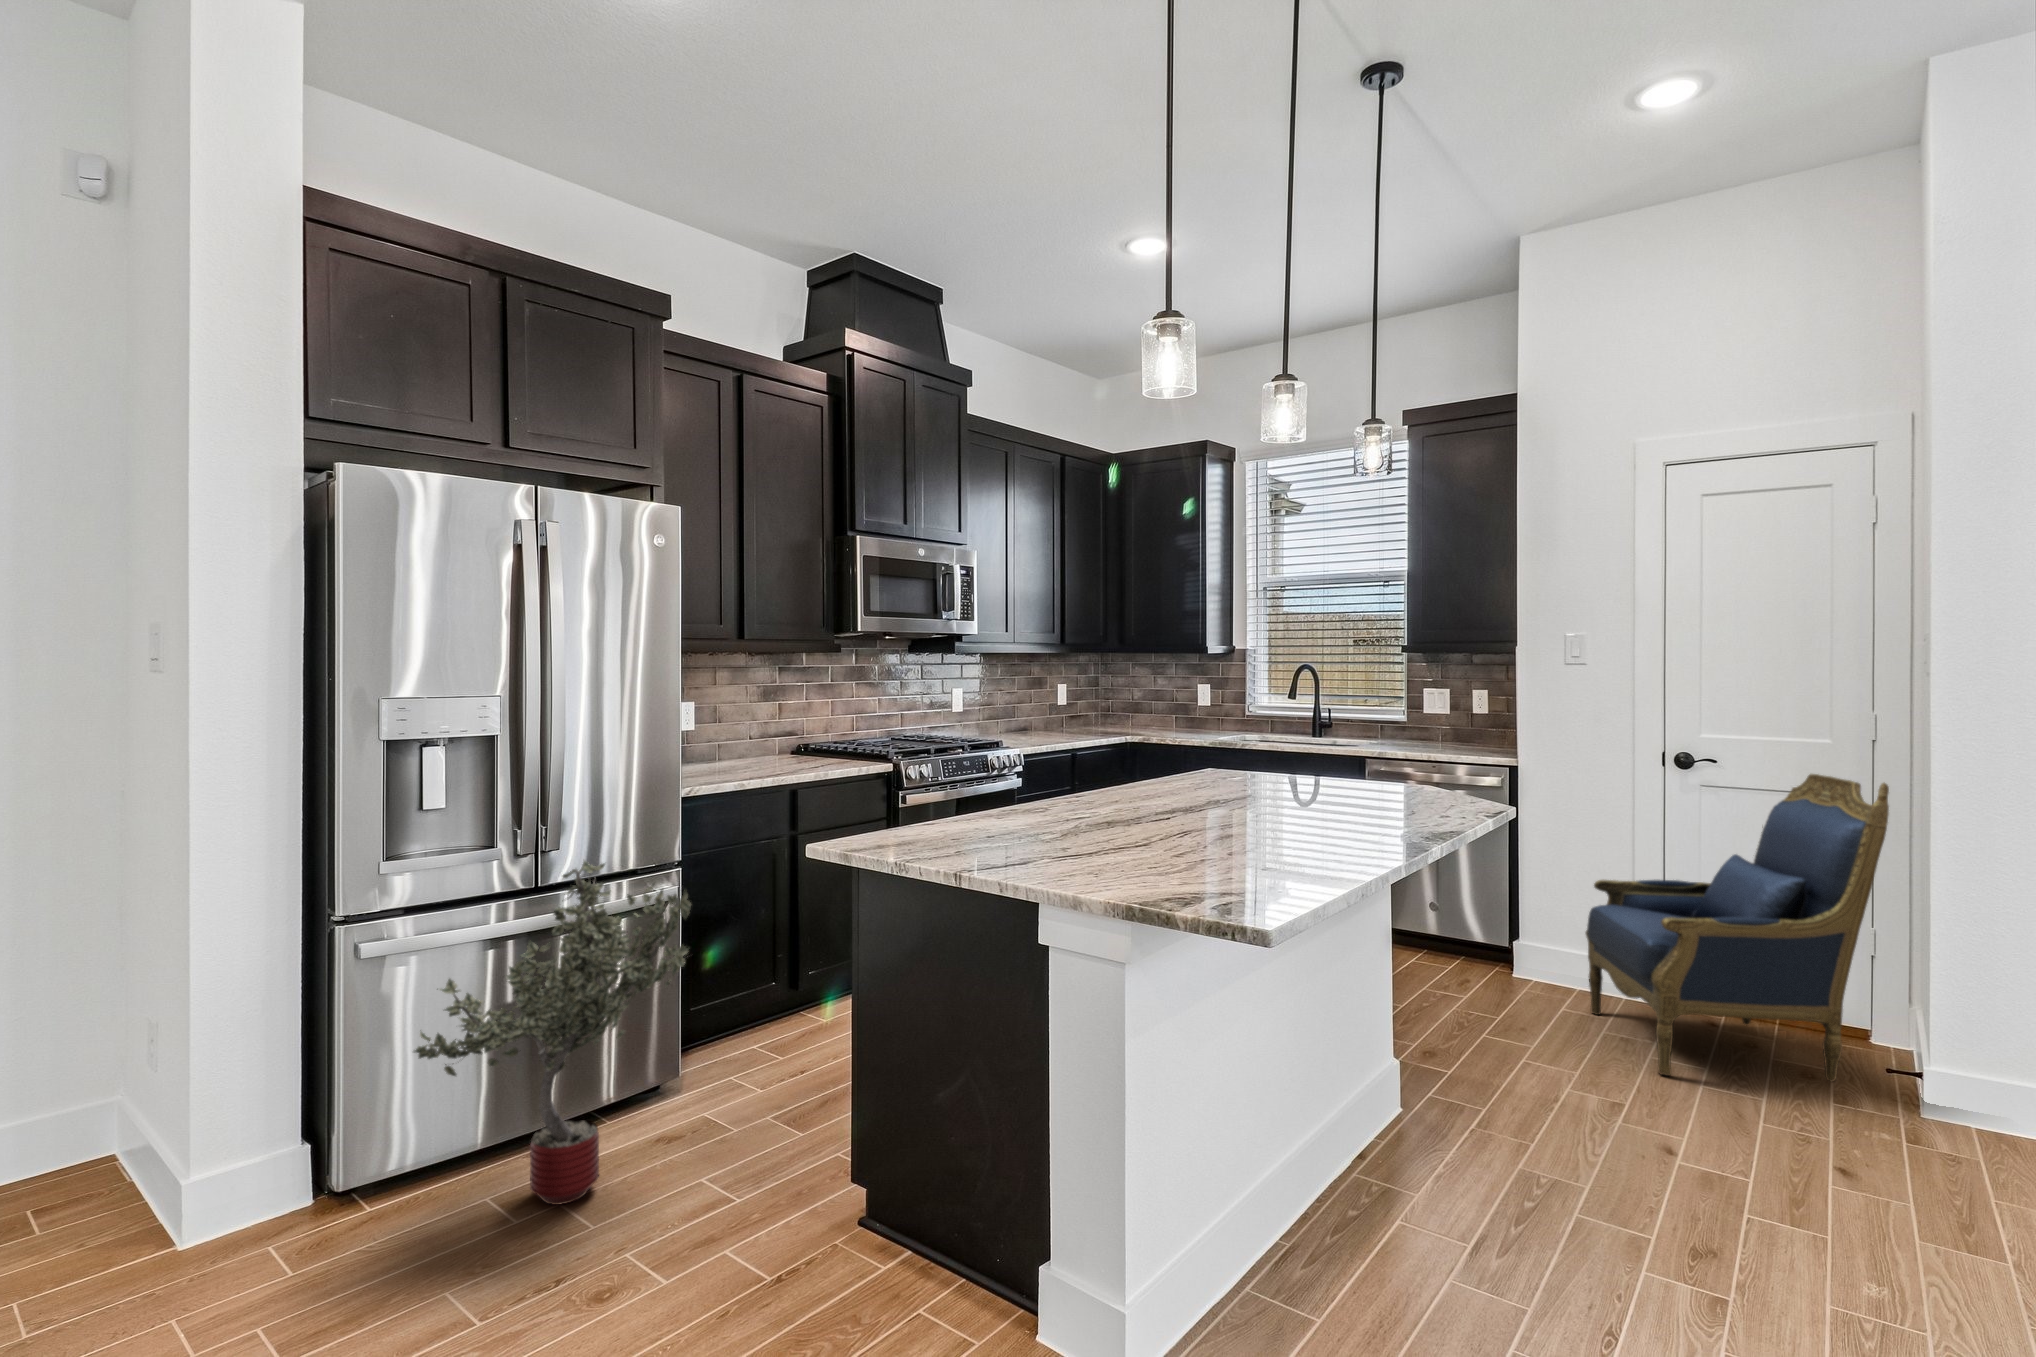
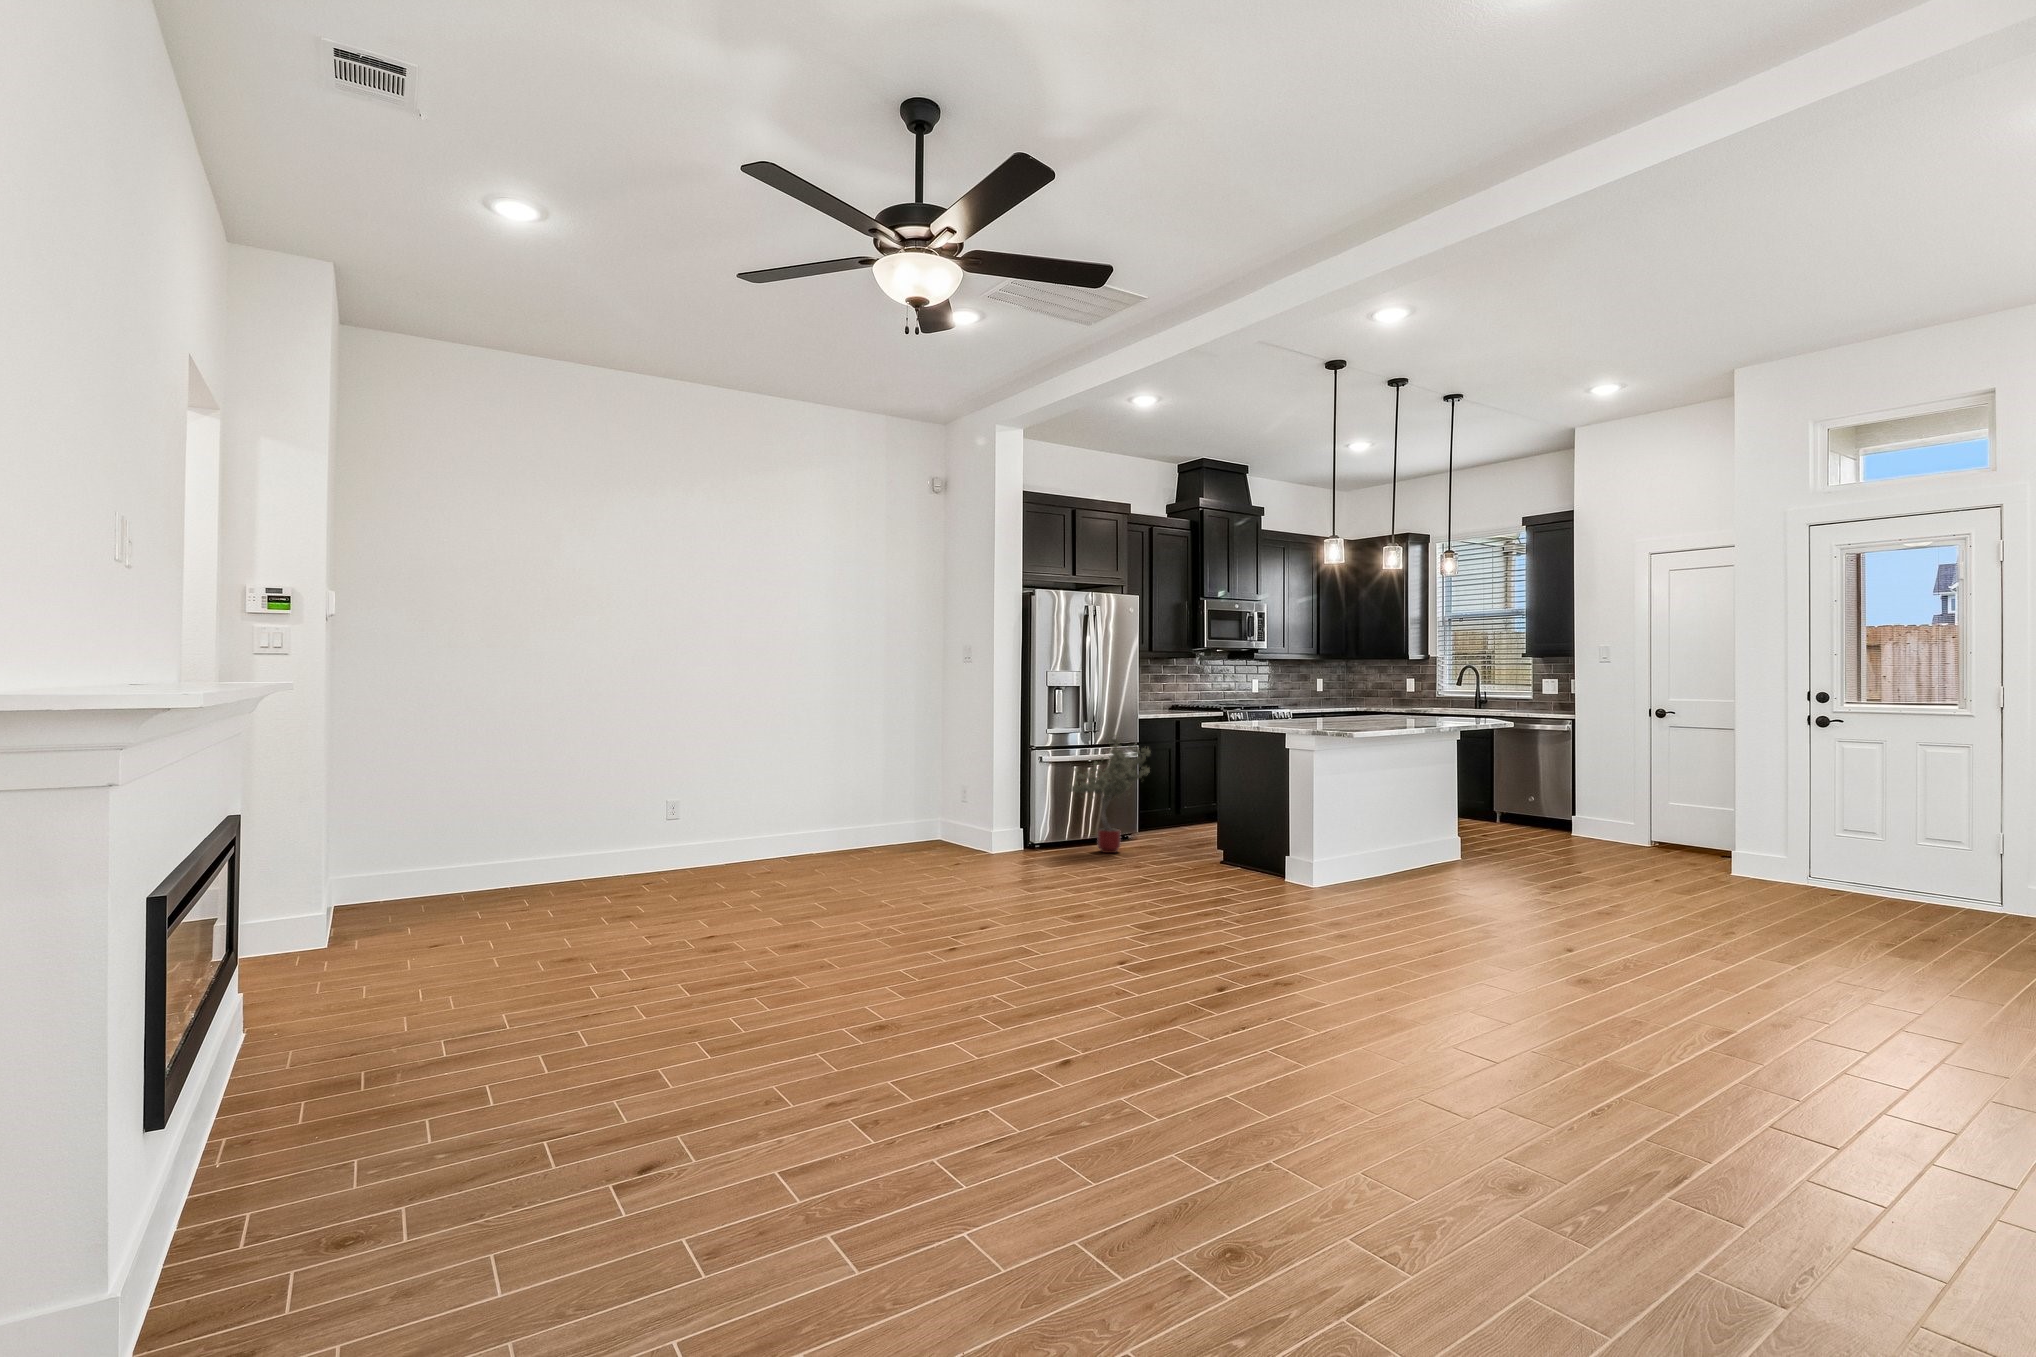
armchair: present [1586,774,1889,1082] -> none [1599,712,1732,865]

